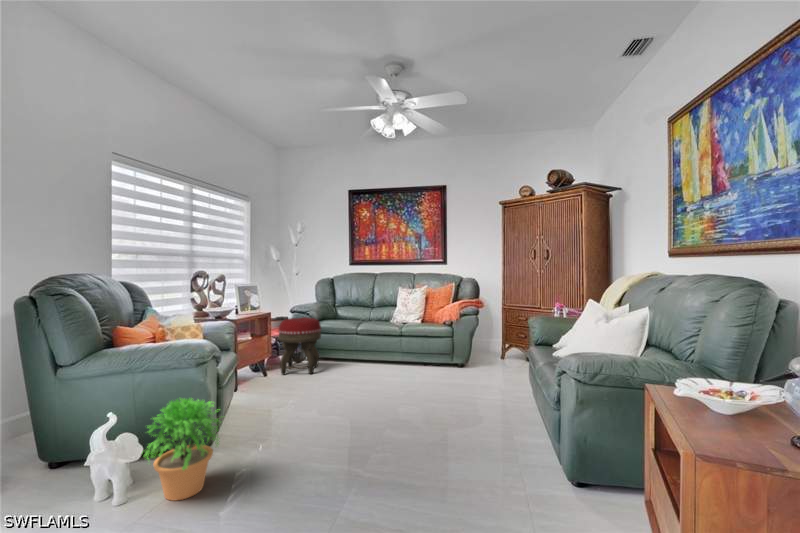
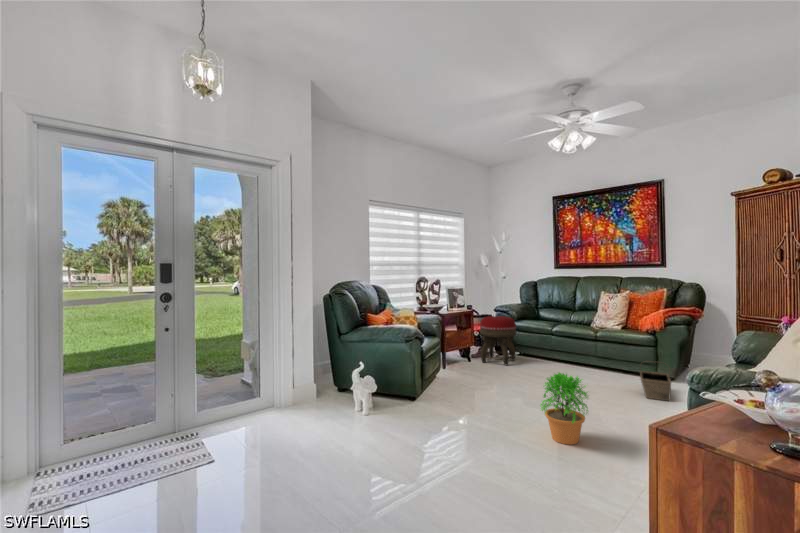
basket: none [446,350,475,387] -> present [640,371,671,401]
potted plant: present [145,399,218,501] -> present [541,373,588,445]

